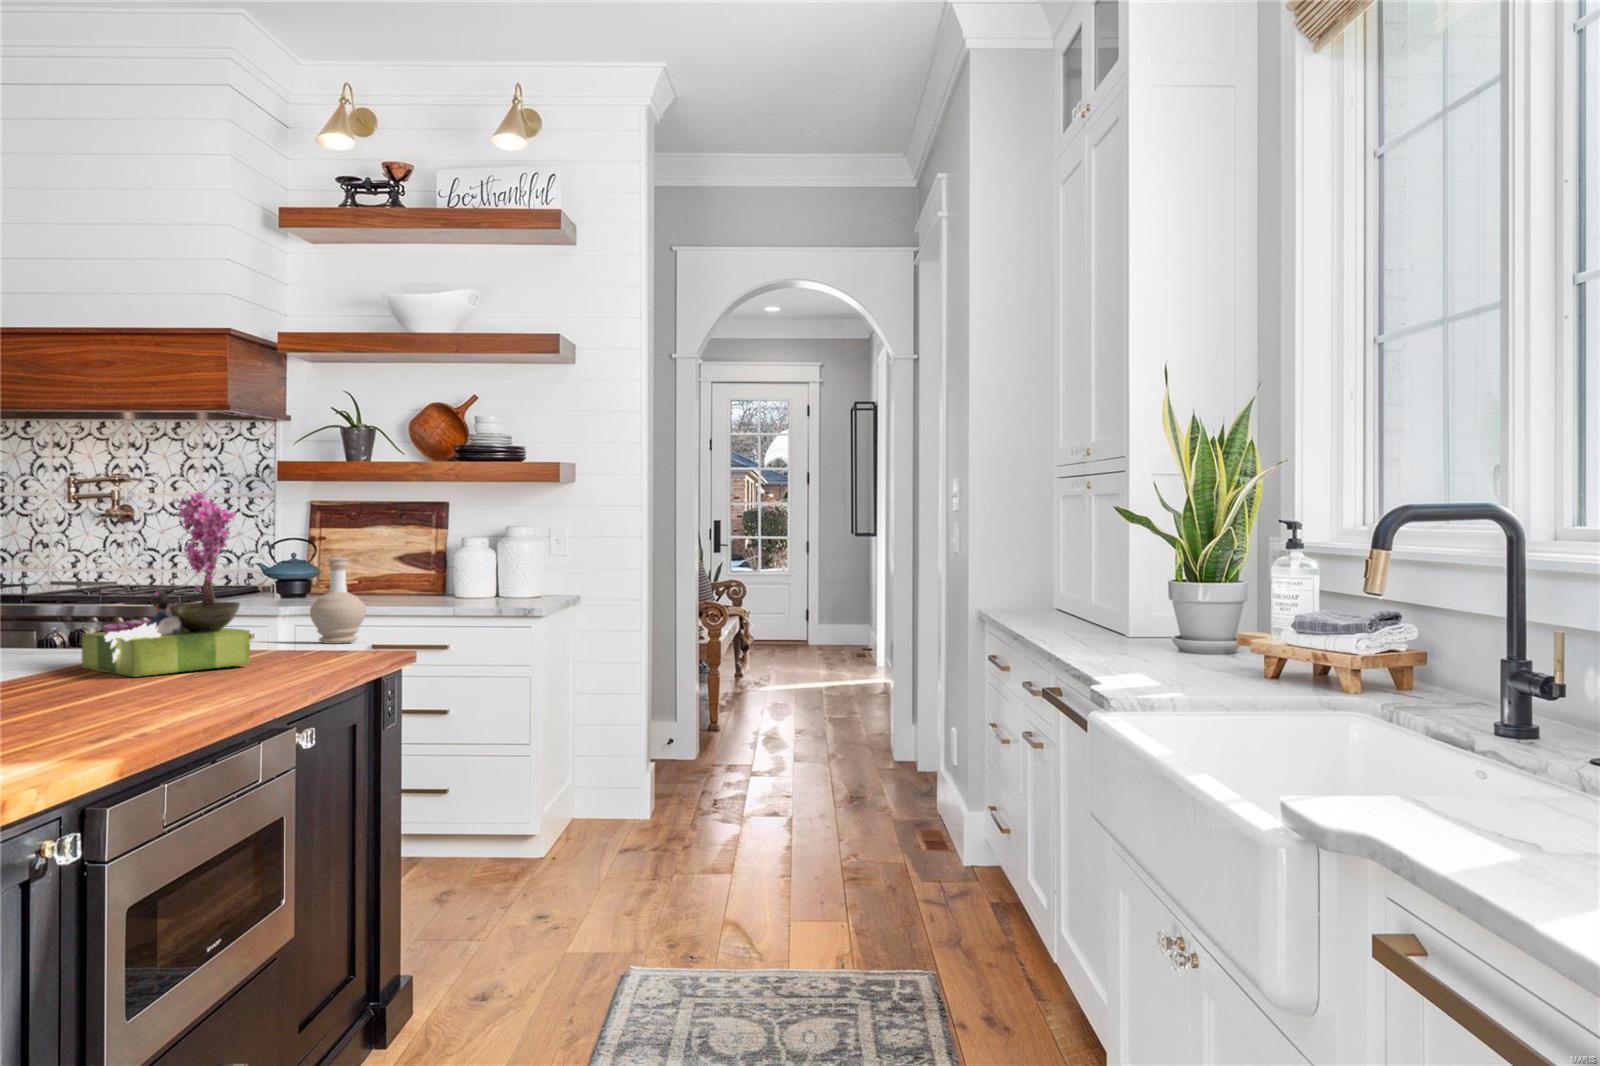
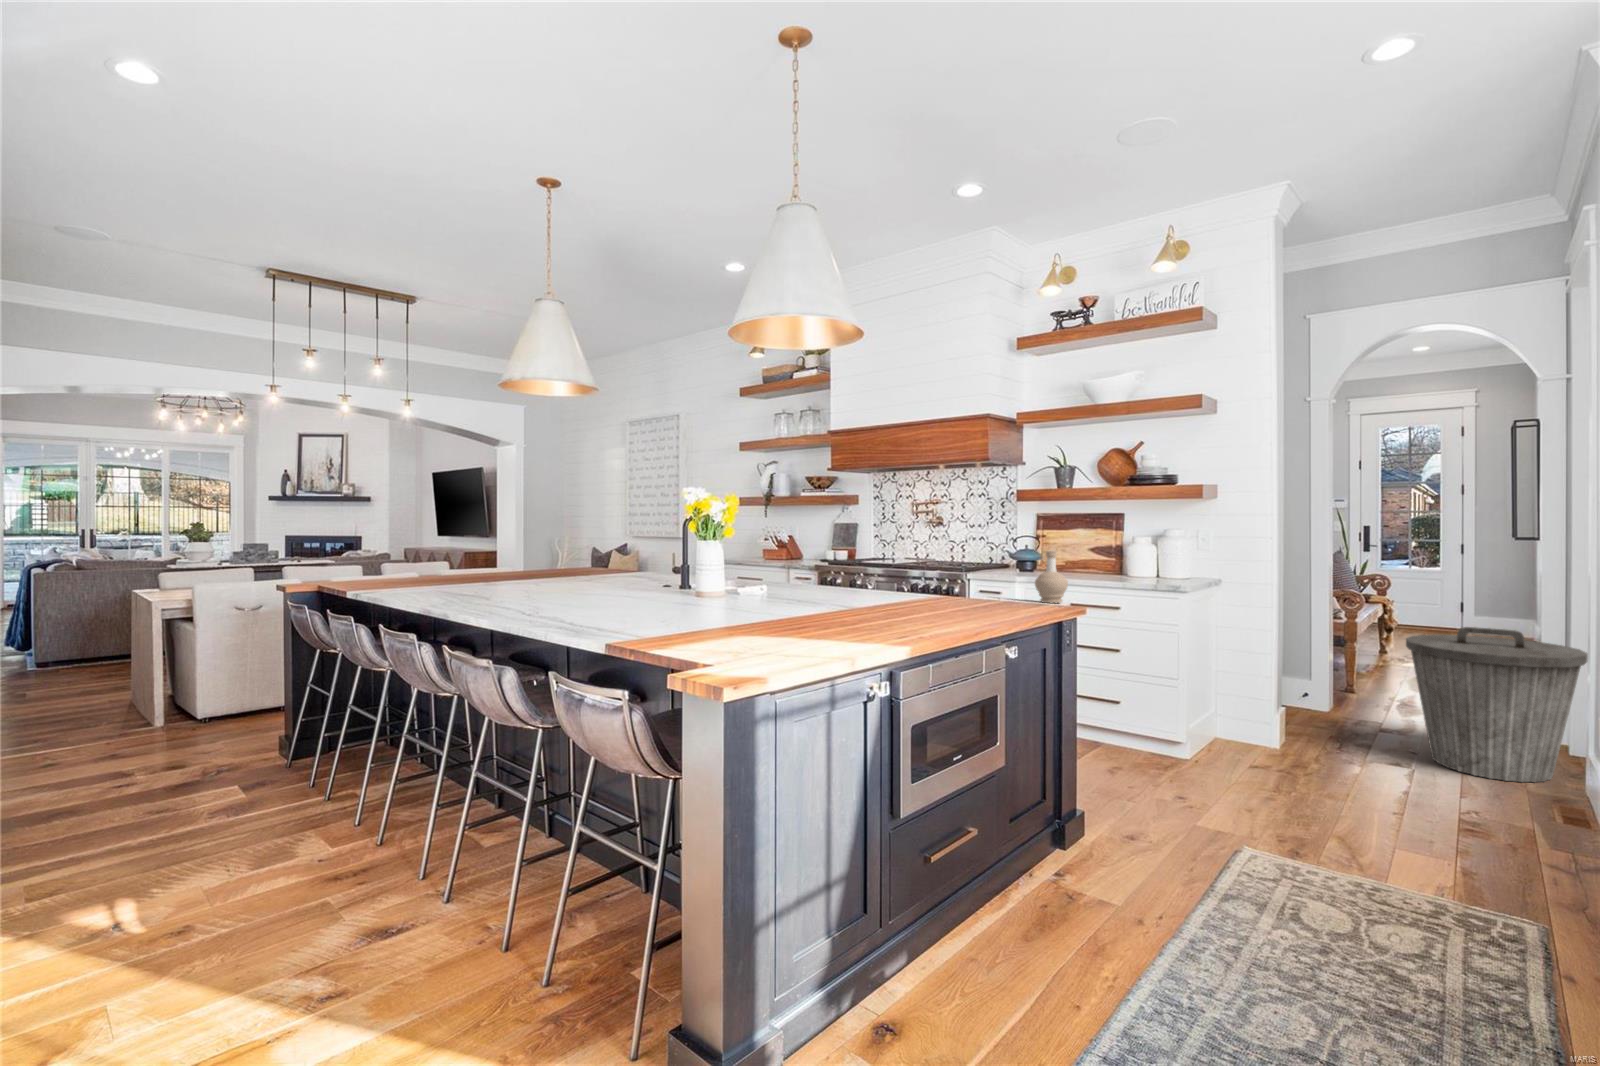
flower arrangement: present [82,490,250,677] -> none [926,519,1003,619]
trash can: none [777,636,926,806] -> present [1406,627,1588,783]

